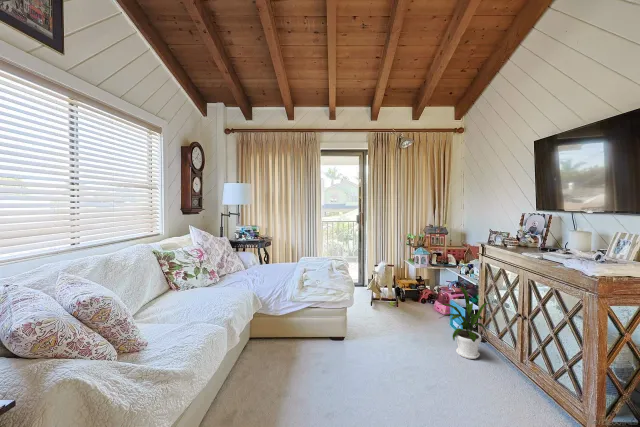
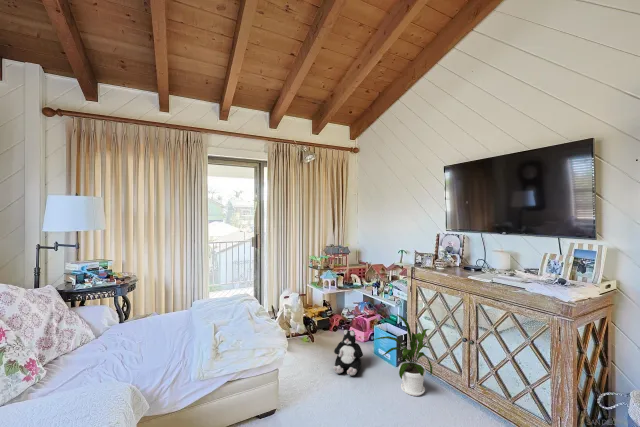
plush toy: none [402,296,431,333] -> present [333,330,363,376]

